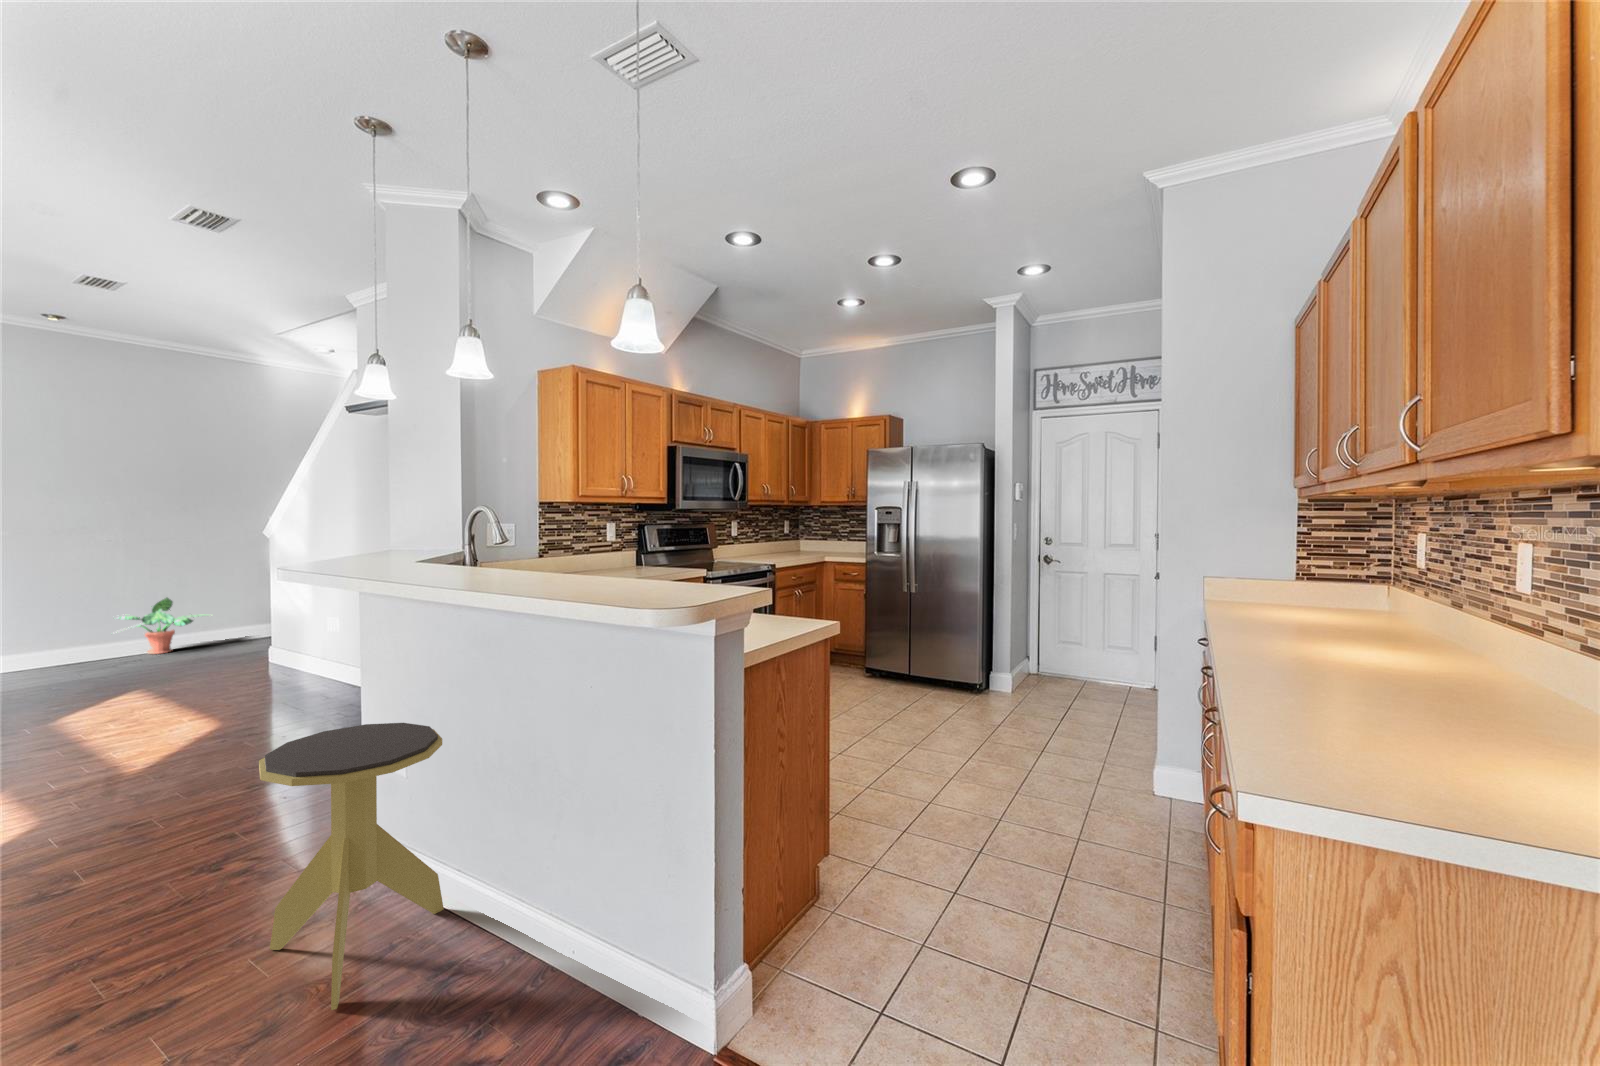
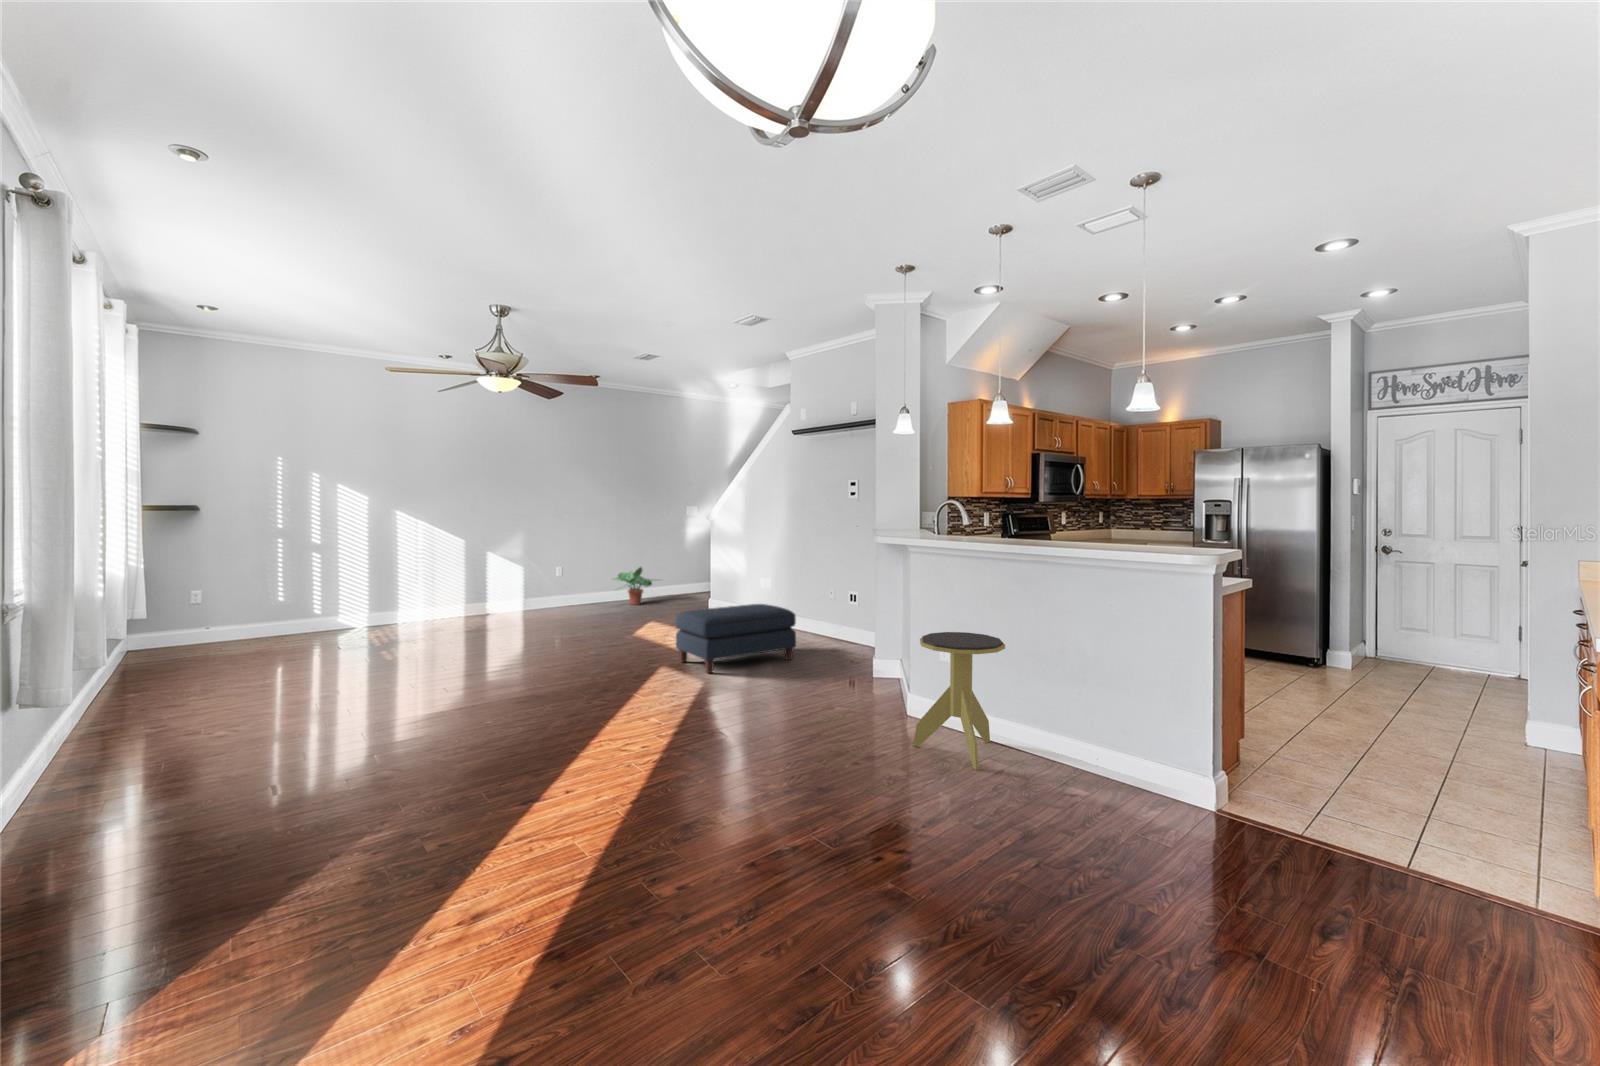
ottoman: none [43,658,295,792] -> present [675,604,796,673]

